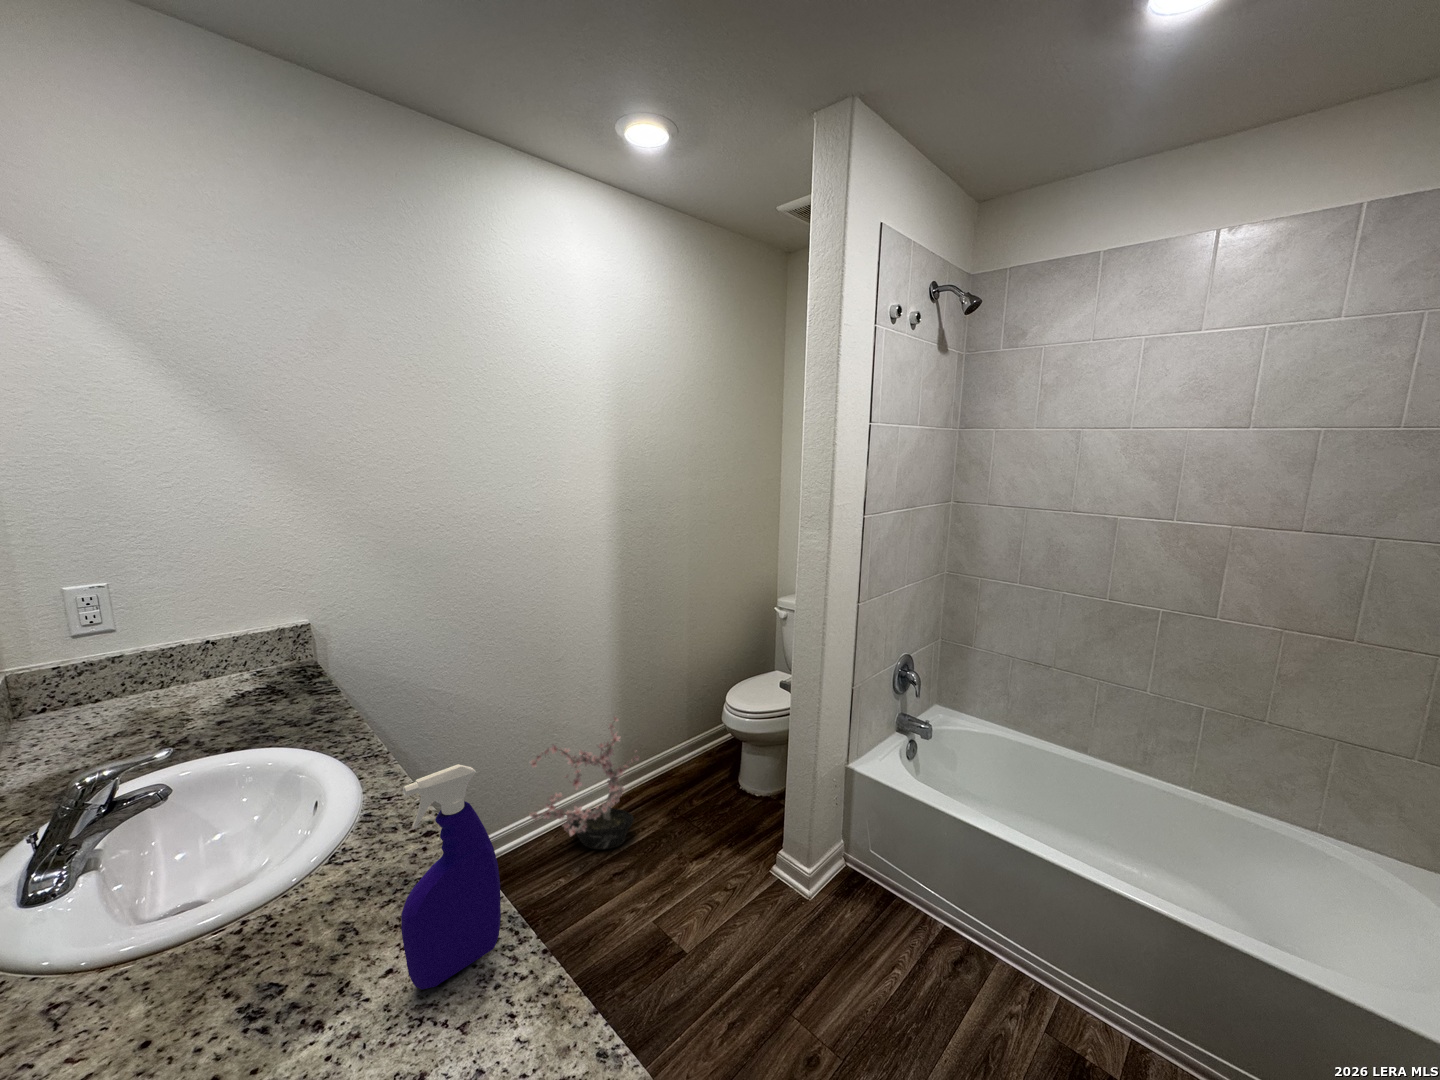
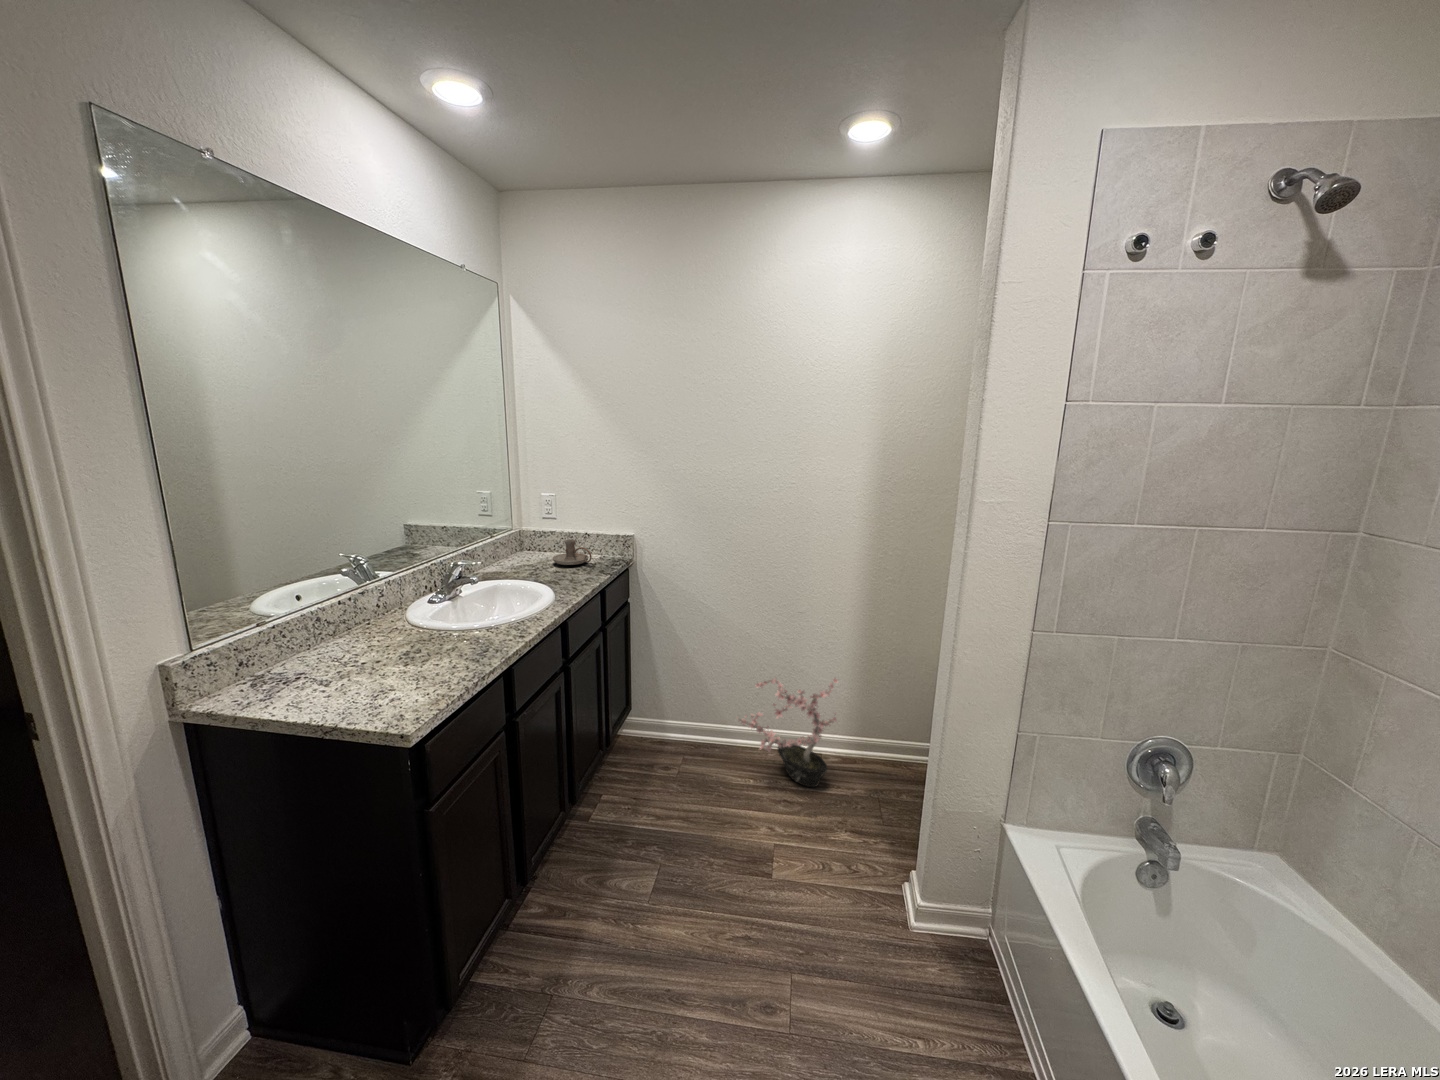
candle holder: none [171,658,274,711] -> present [552,540,592,565]
spray bottle: present [401,764,501,989] -> none [428,576,473,676]

